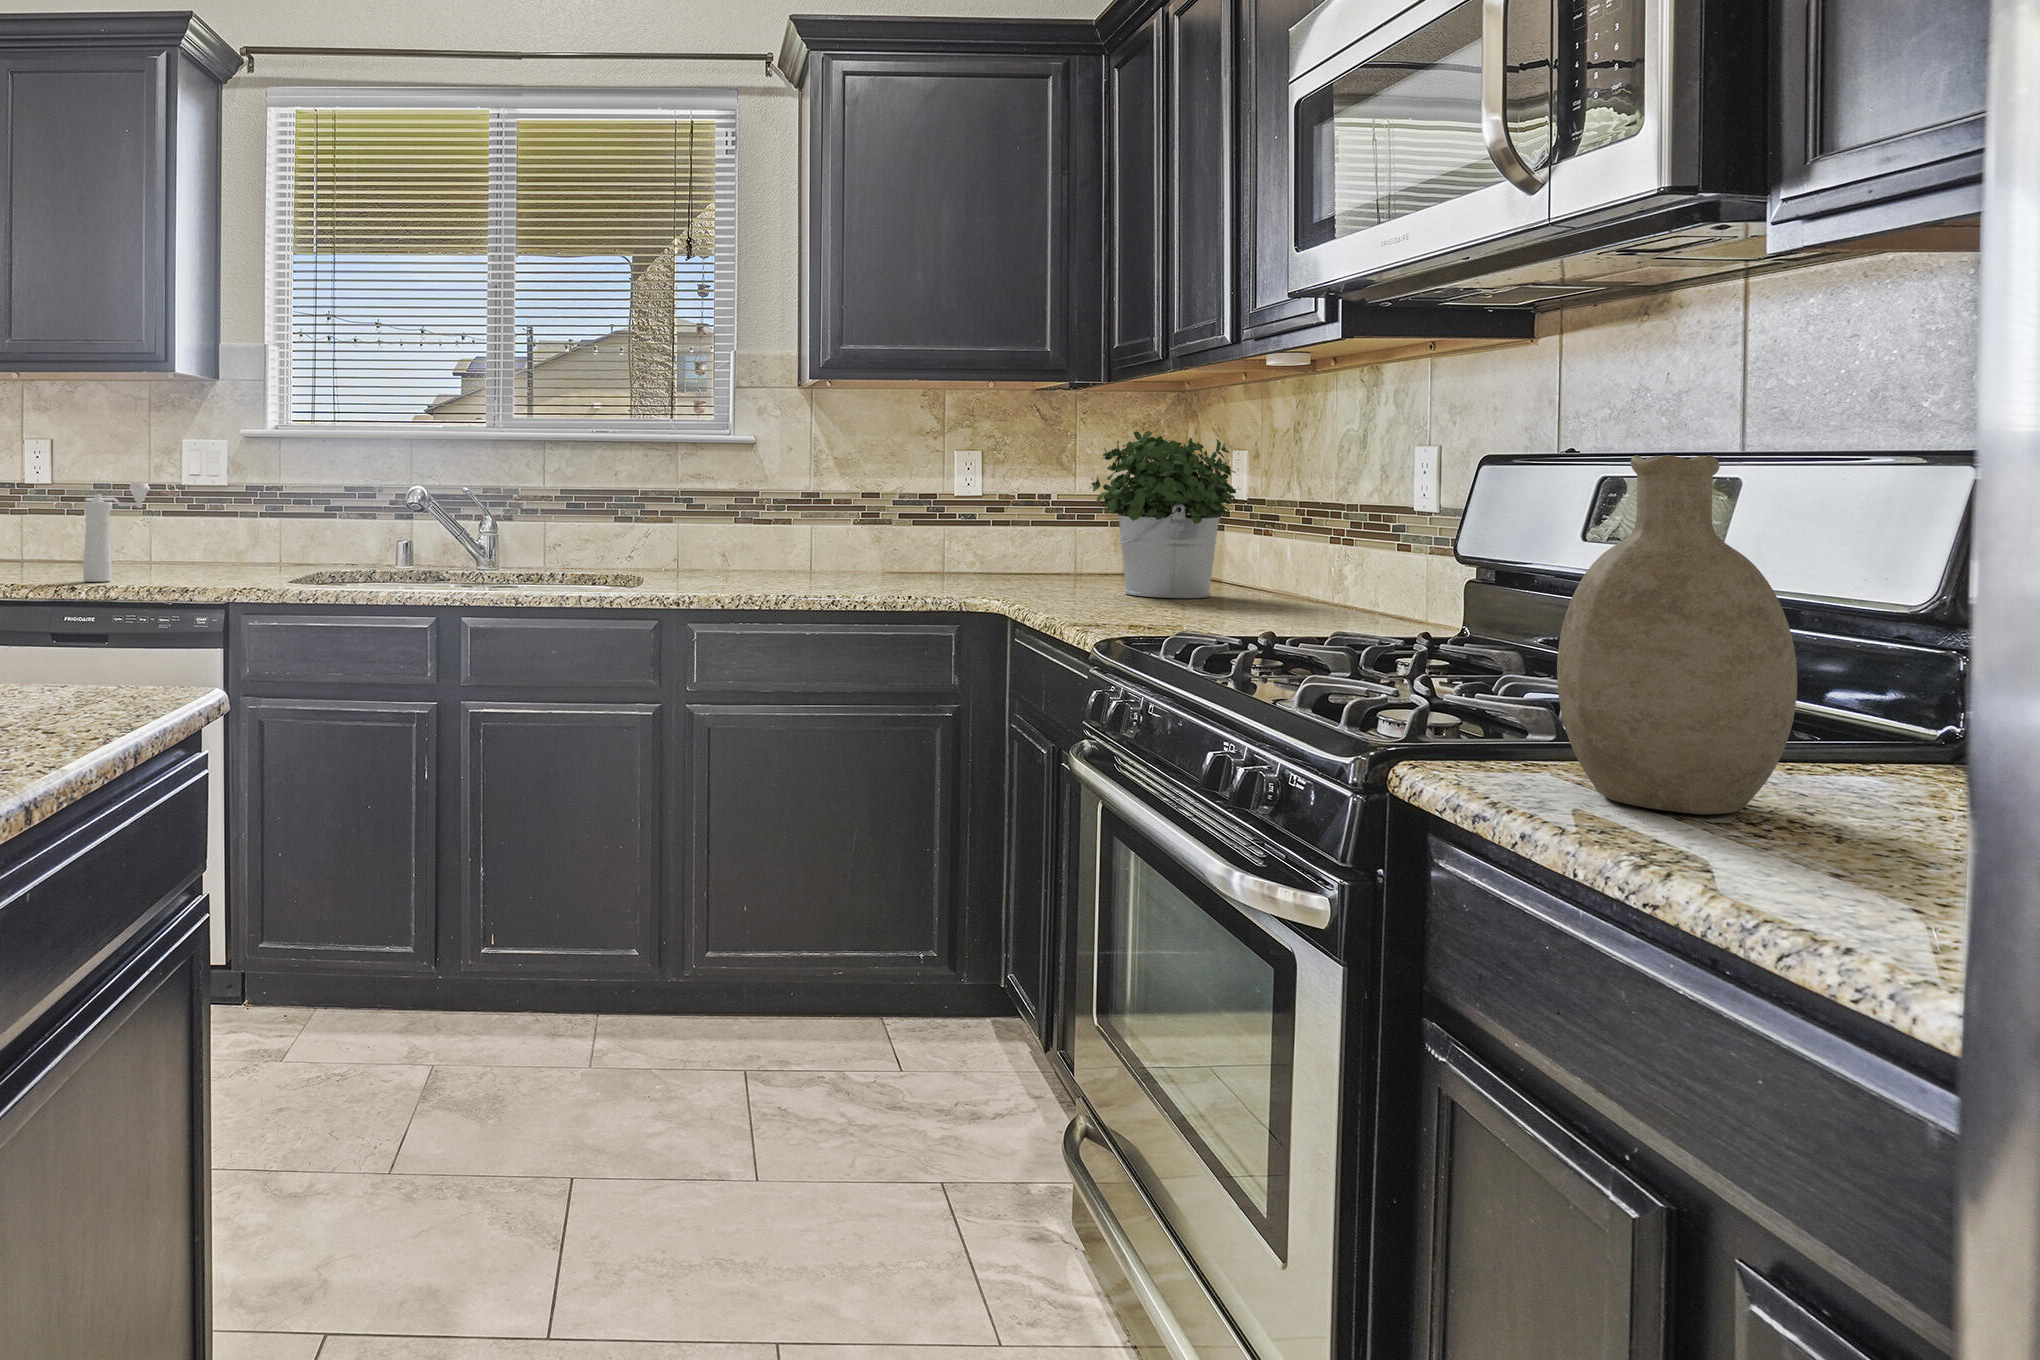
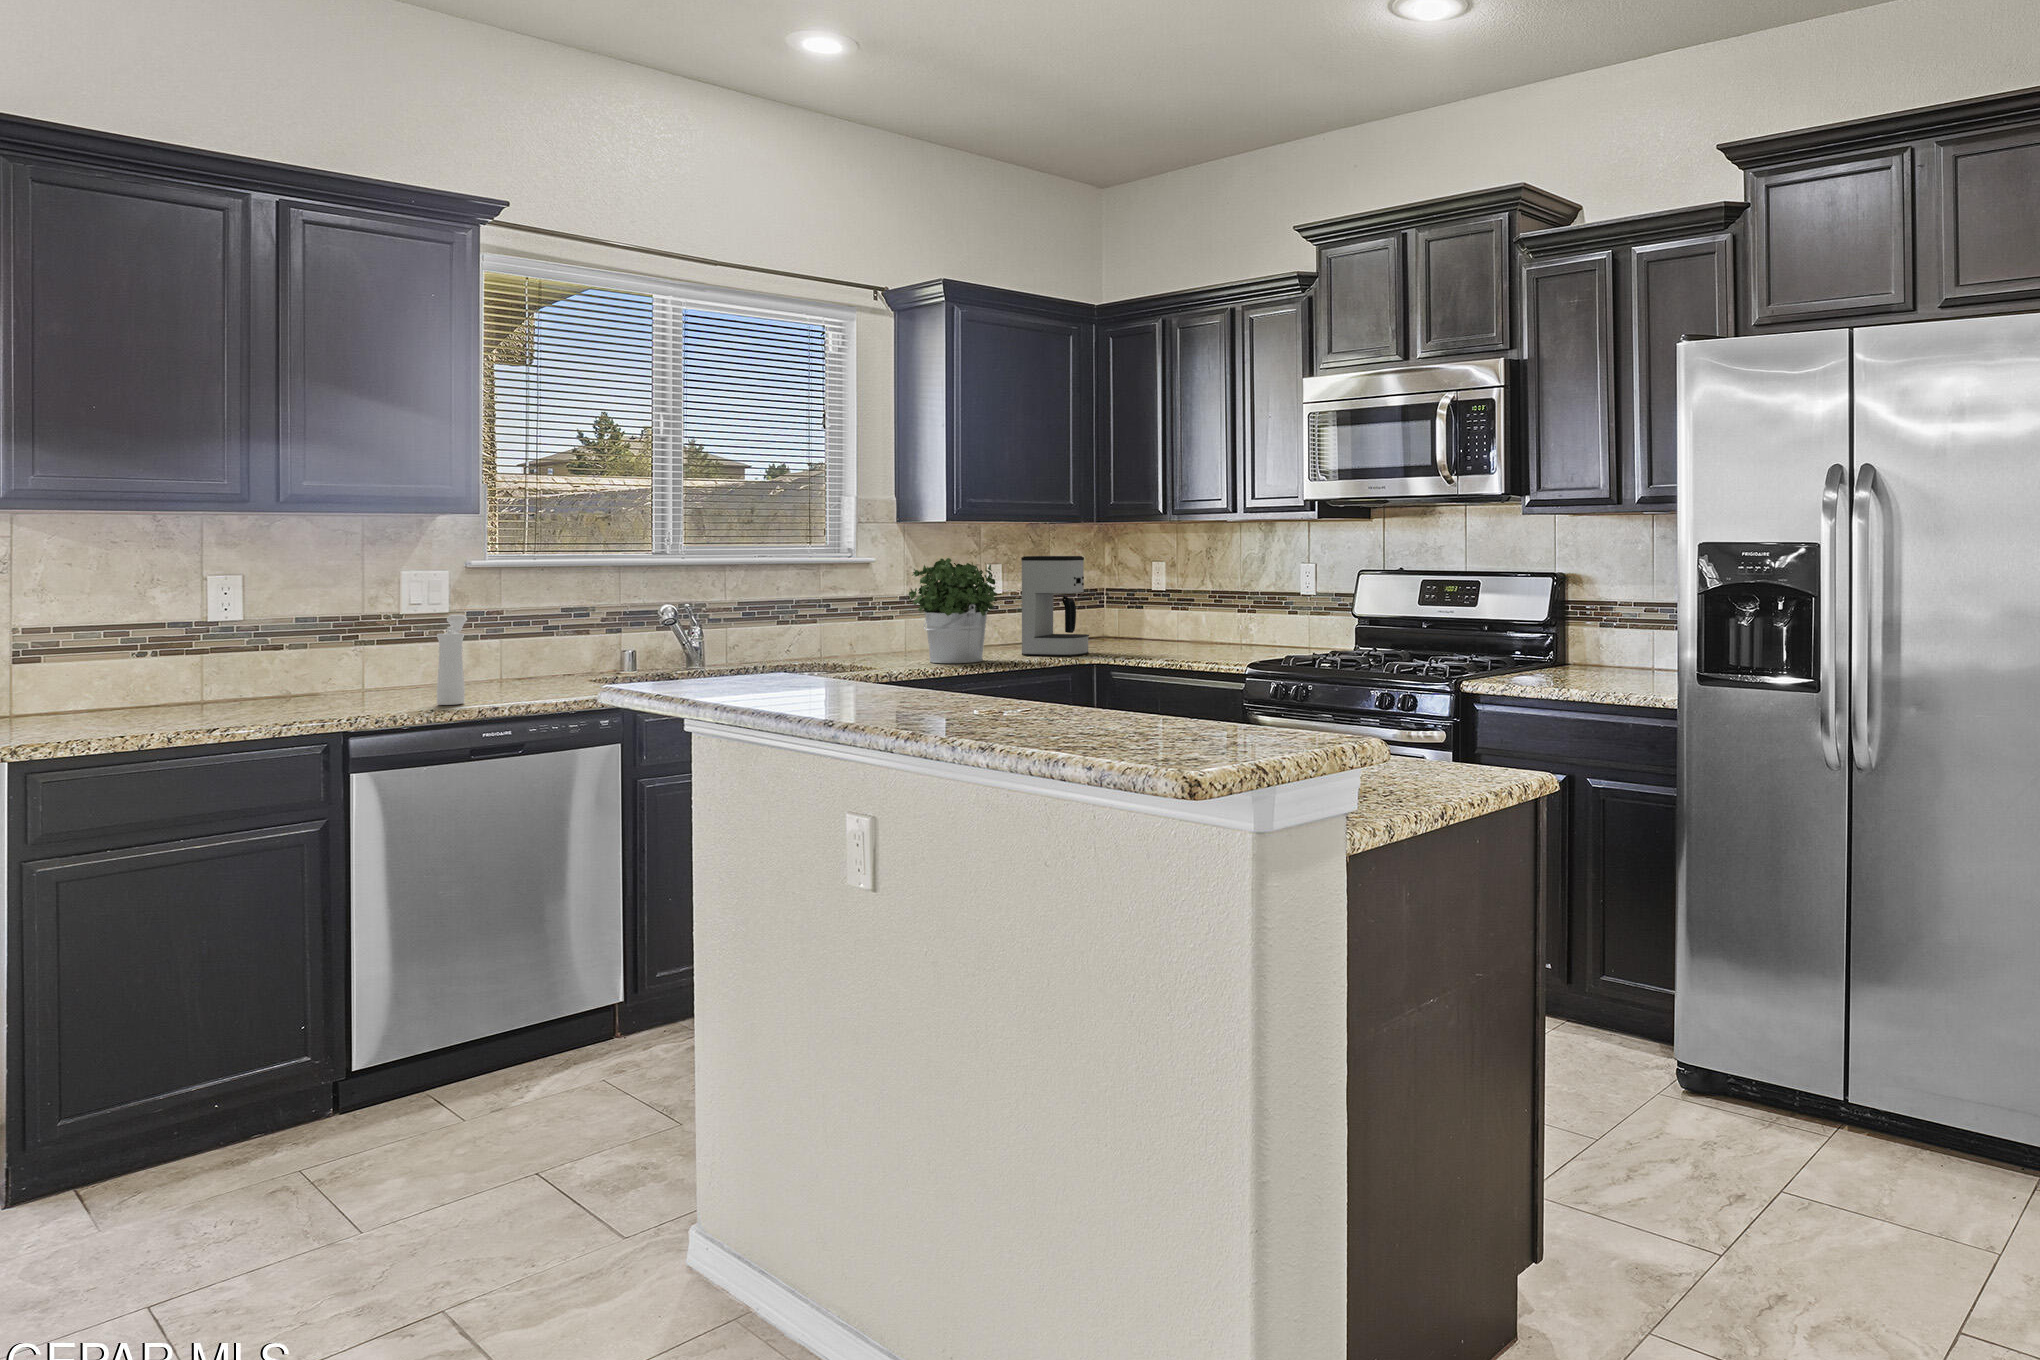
coffee maker: none [899,430,1005,594] -> present [1021,556,1089,656]
potted plant: present [1091,431,1237,598] -> present [909,558,997,663]
decorative vase: present [1557,455,1797,814] -> none [1525,583,1580,682]

